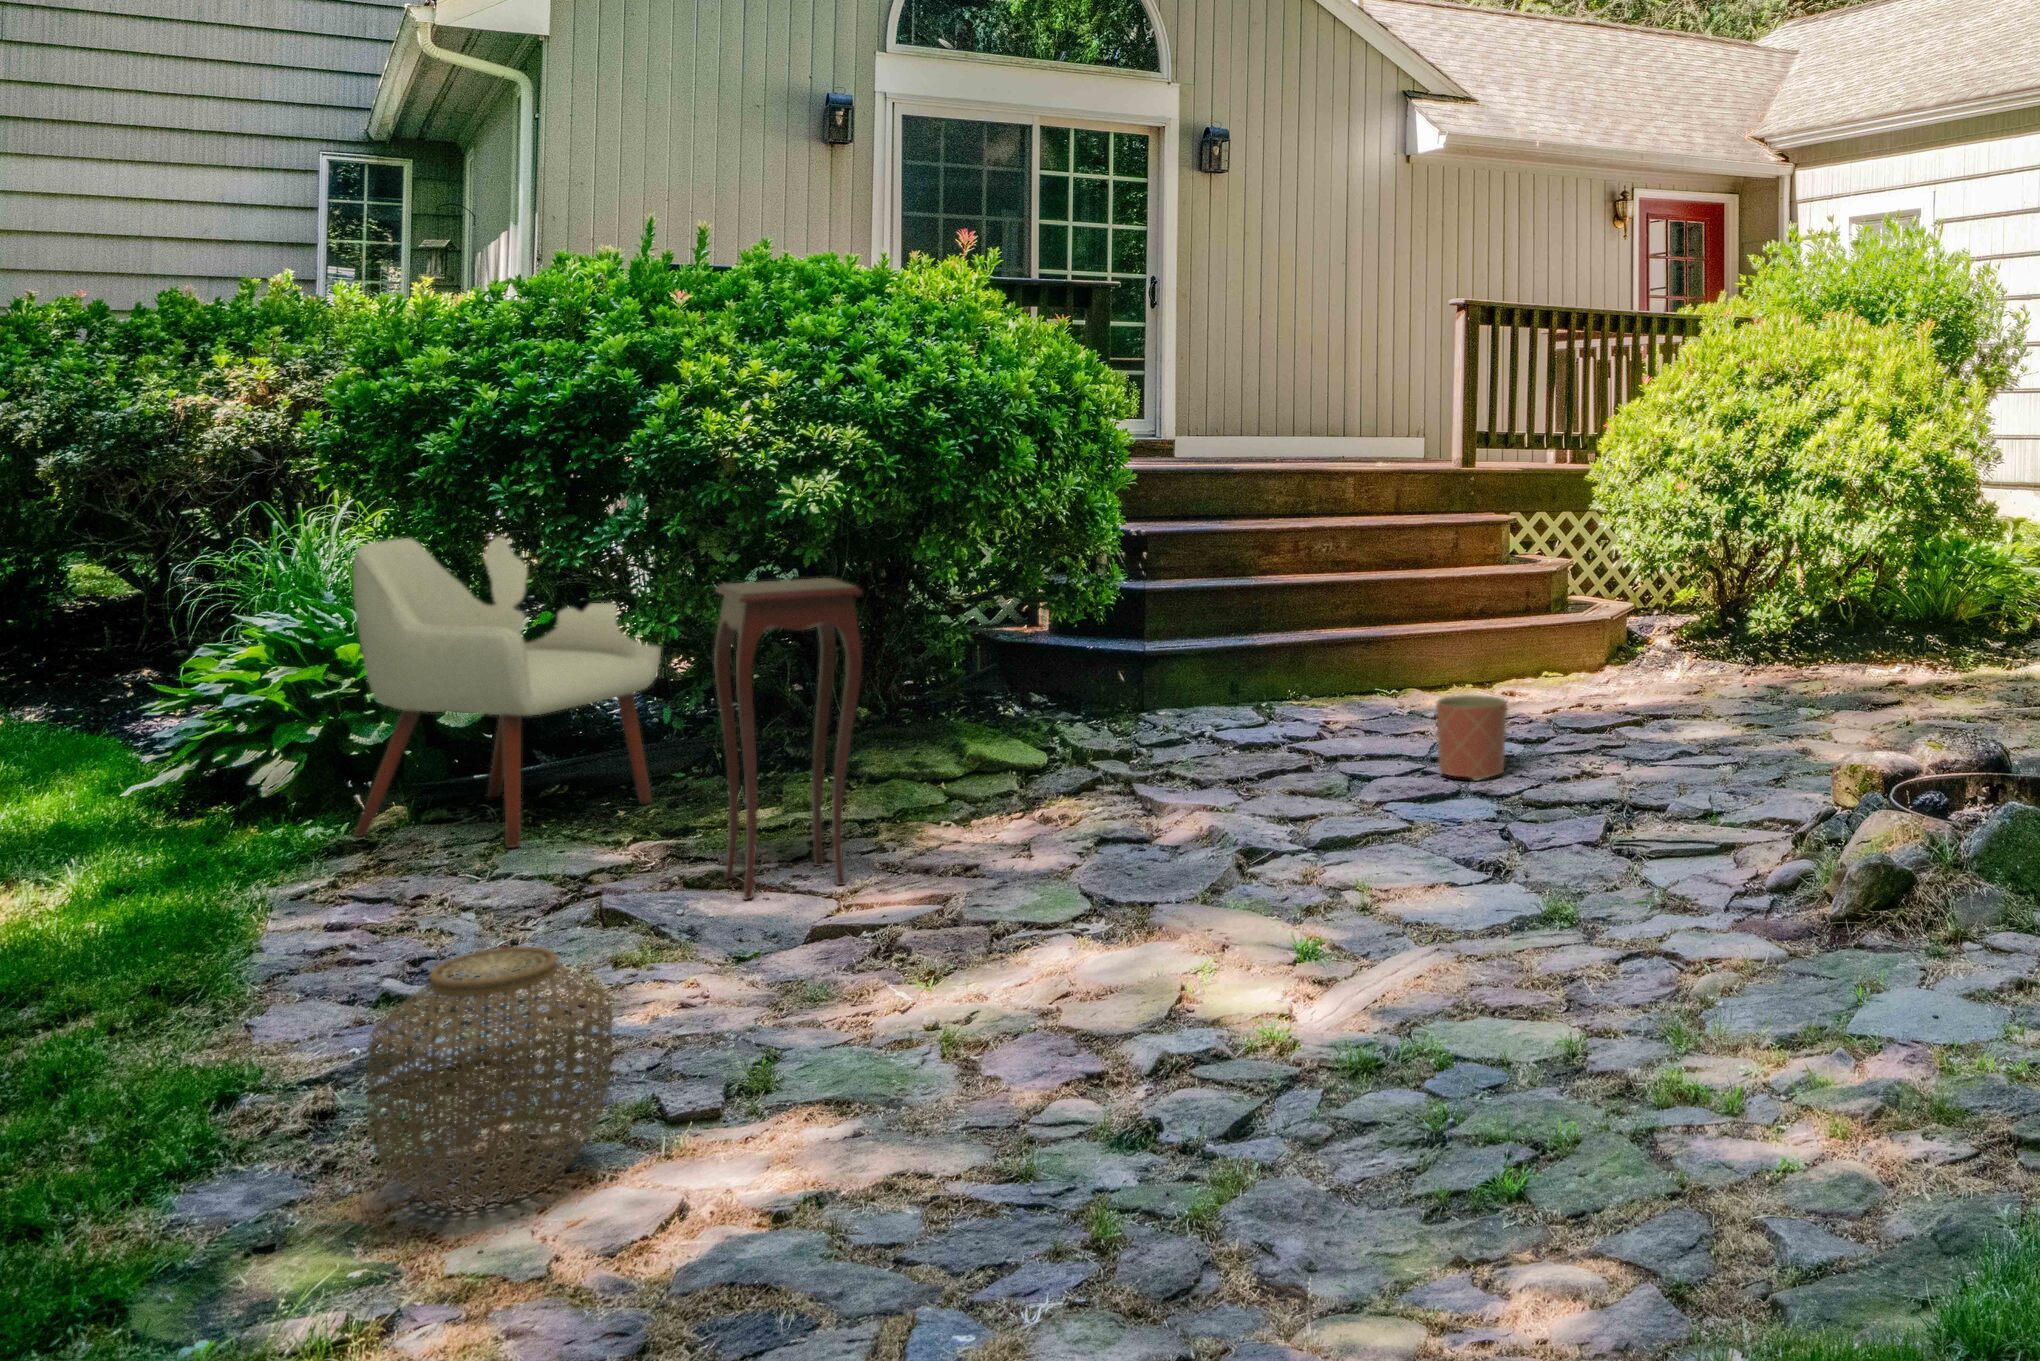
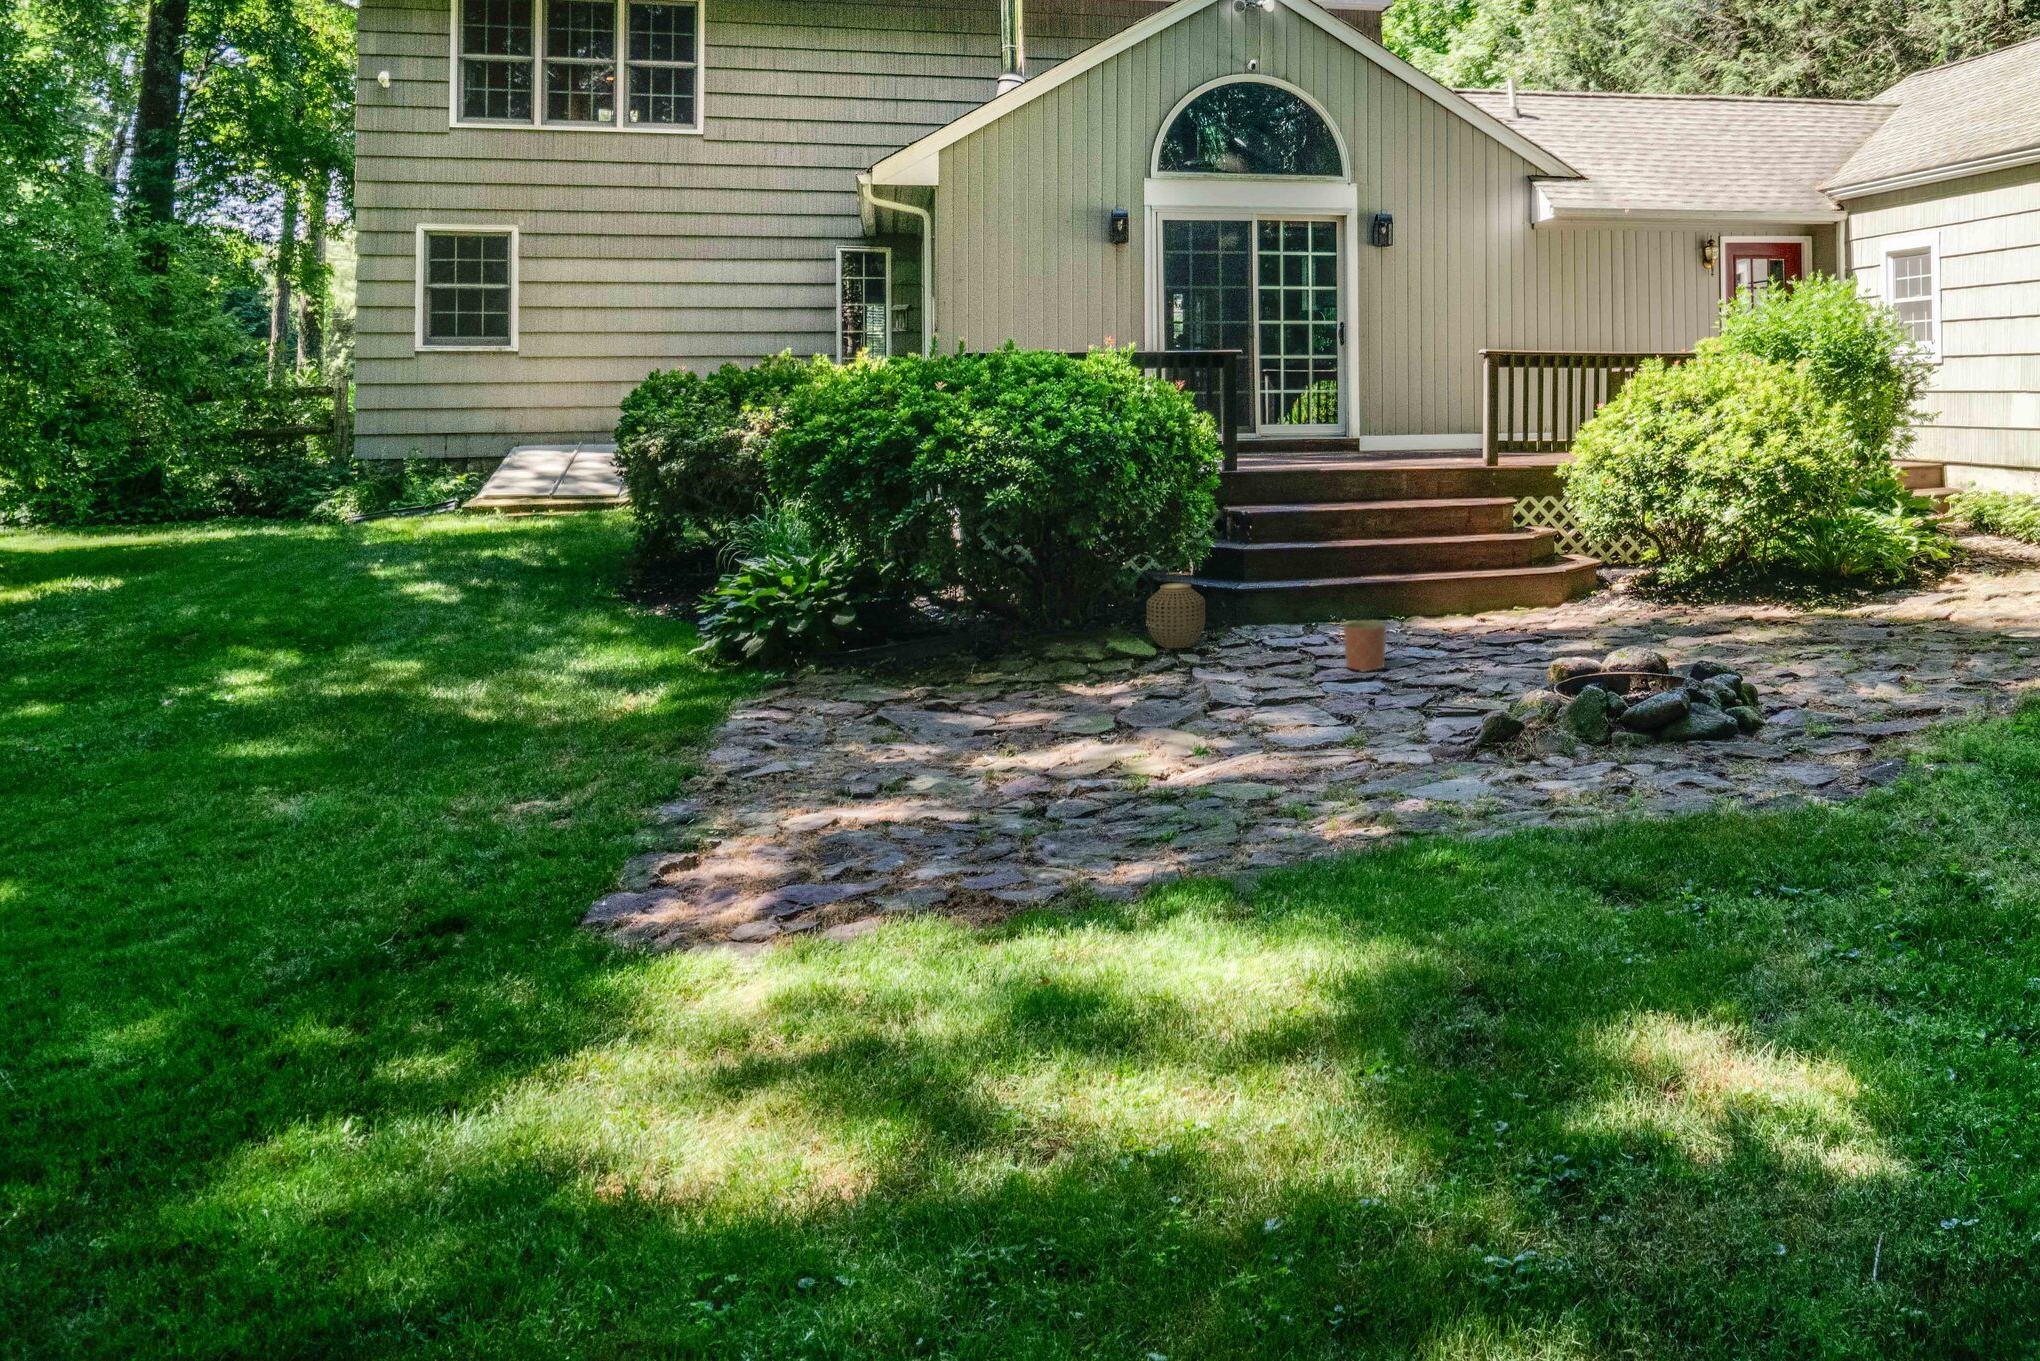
chair: present [353,537,661,848] -> none [793,512,941,676]
side table: present [714,578,862,900] -> none [932,547,994,709]
woven basket: present [367,947,612,1209] -> present [1147,583,1205,648]

